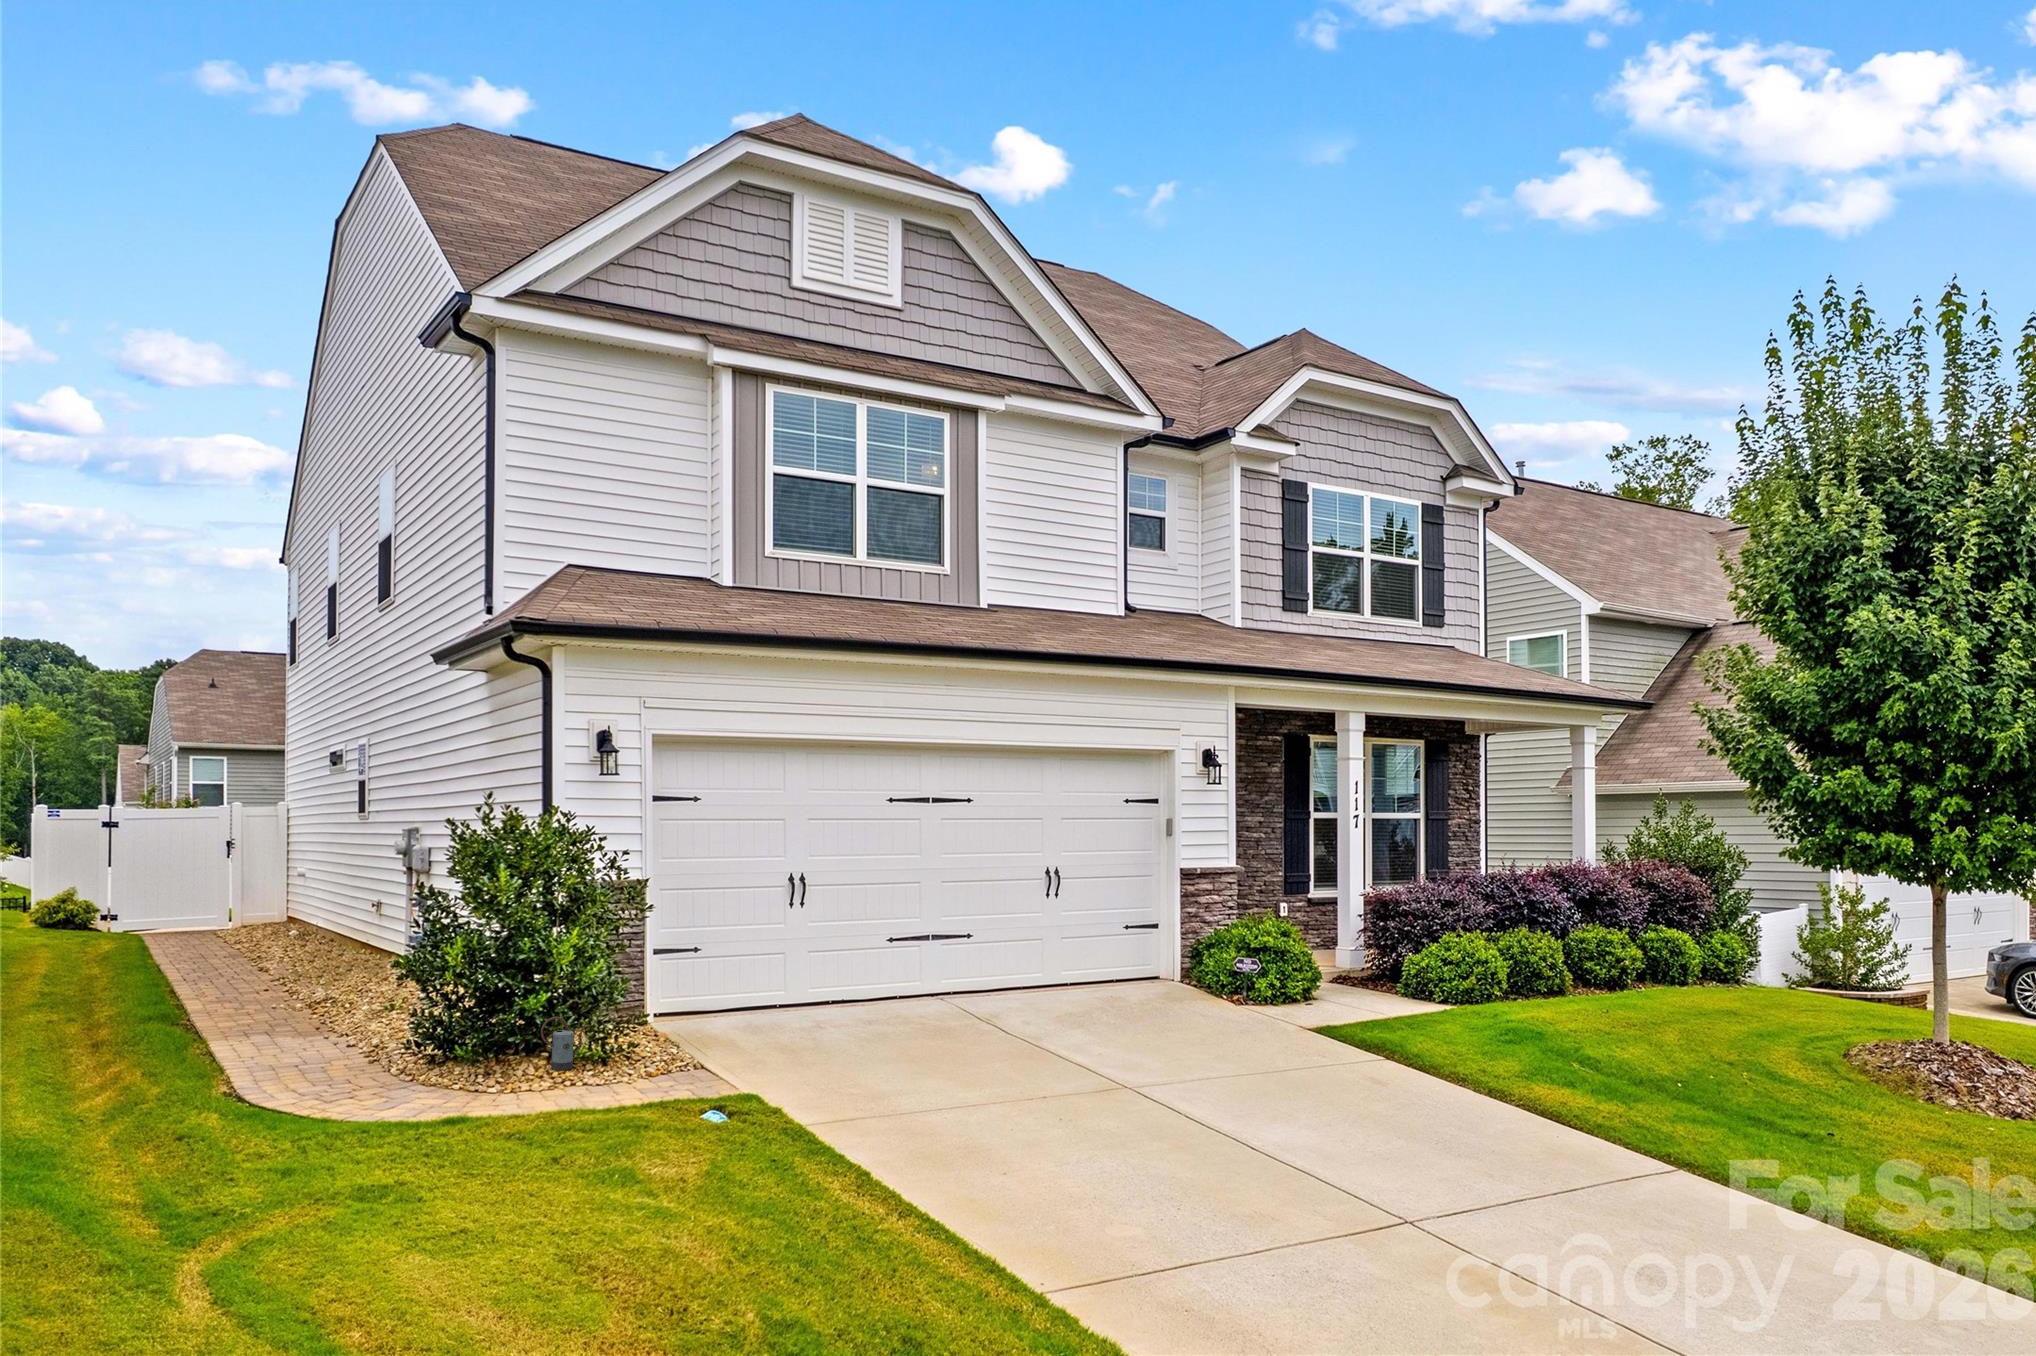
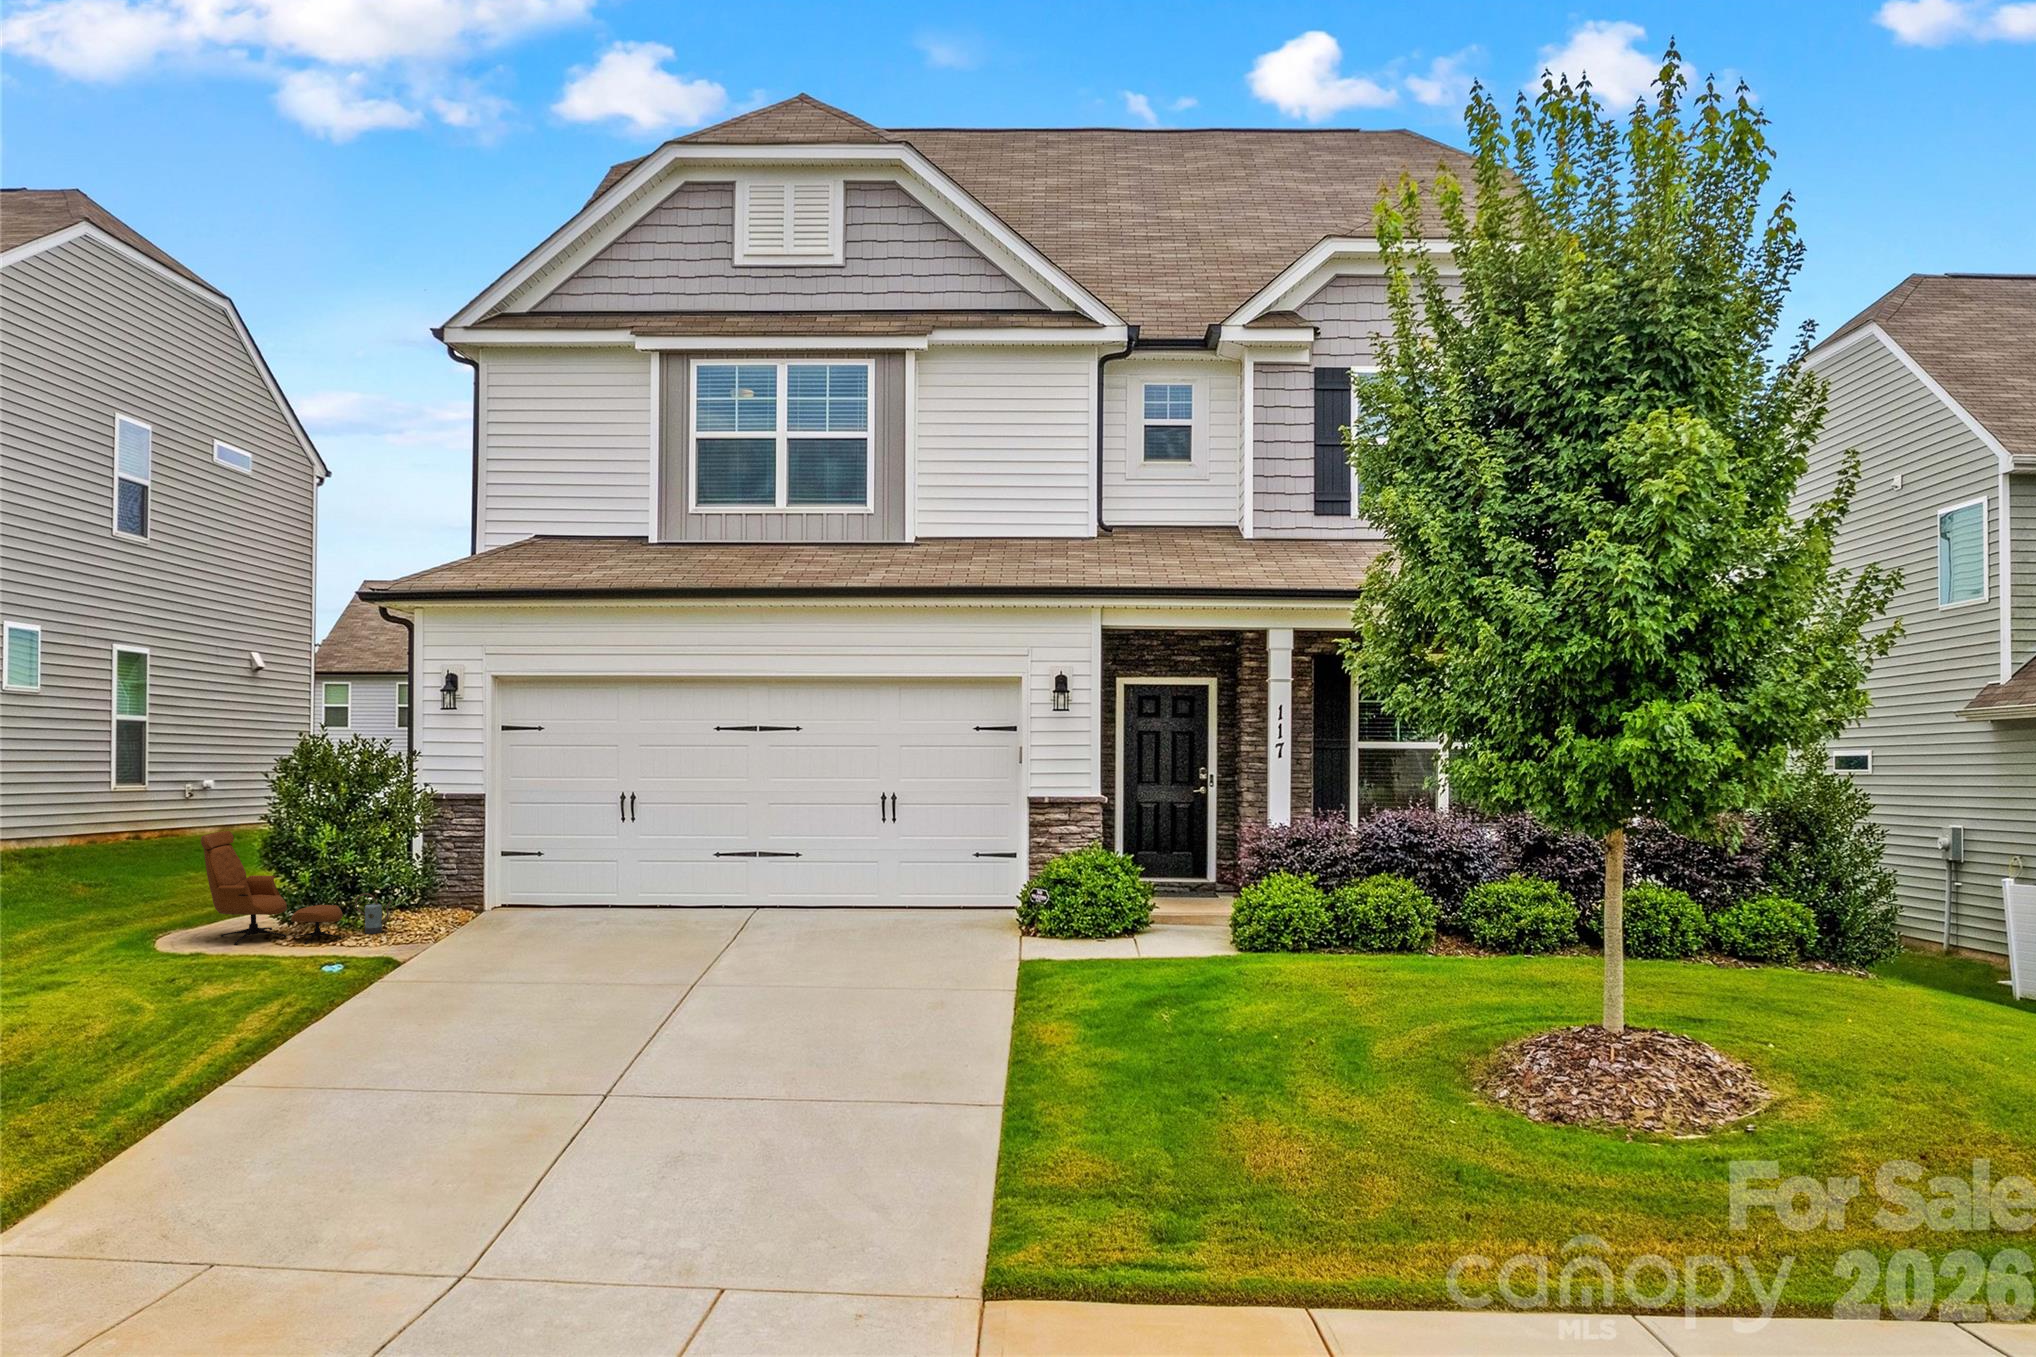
lounge chair: none [364,942,550,1101] -> present [201,831,343,945]

